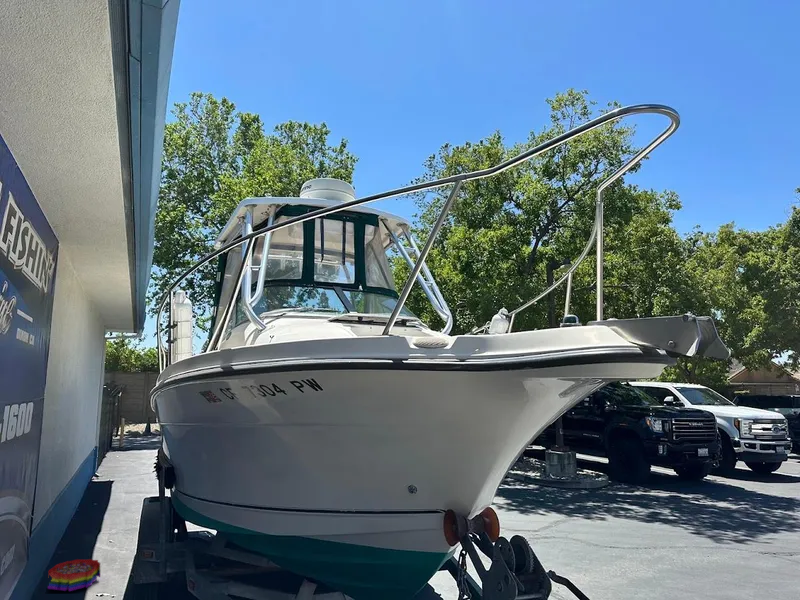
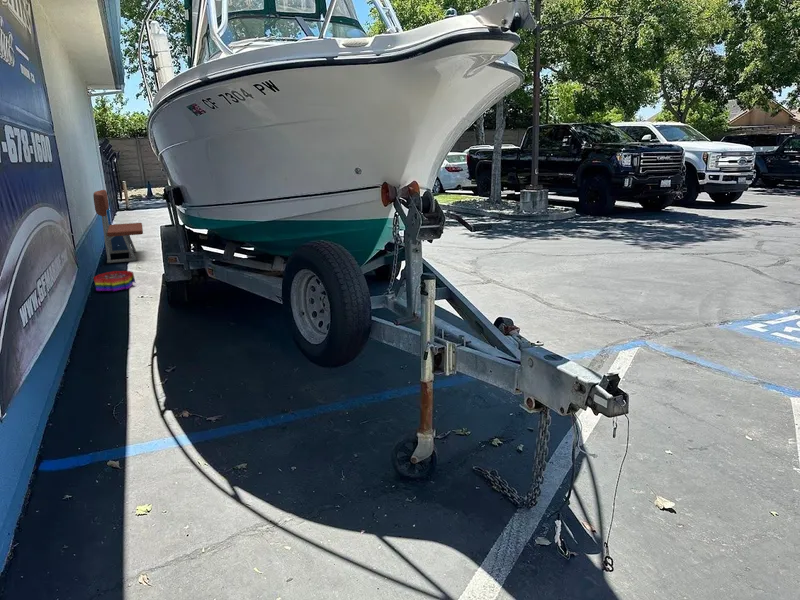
bench: none [75,445,128,537] -> present [93,190,143,263]

